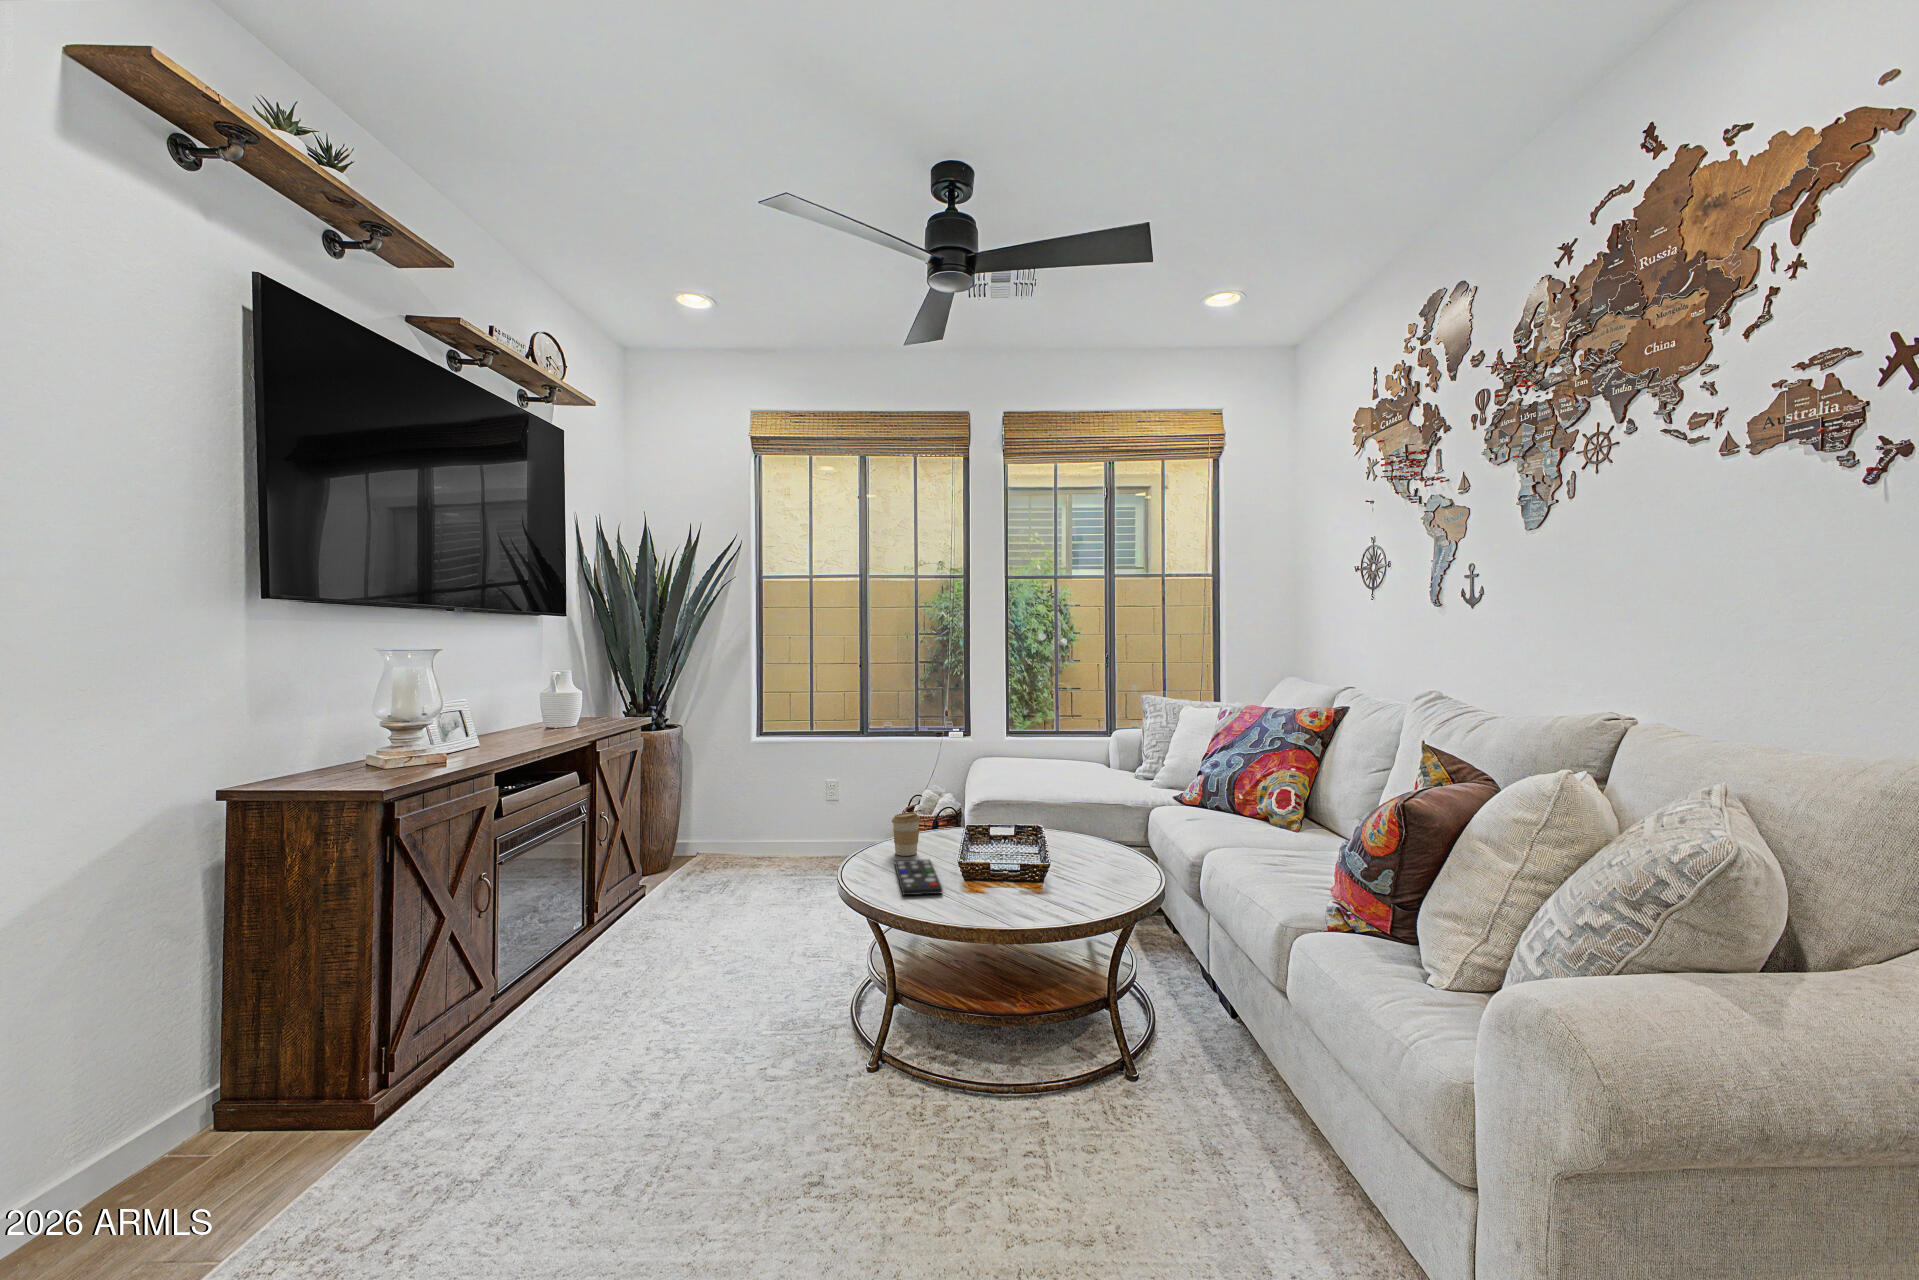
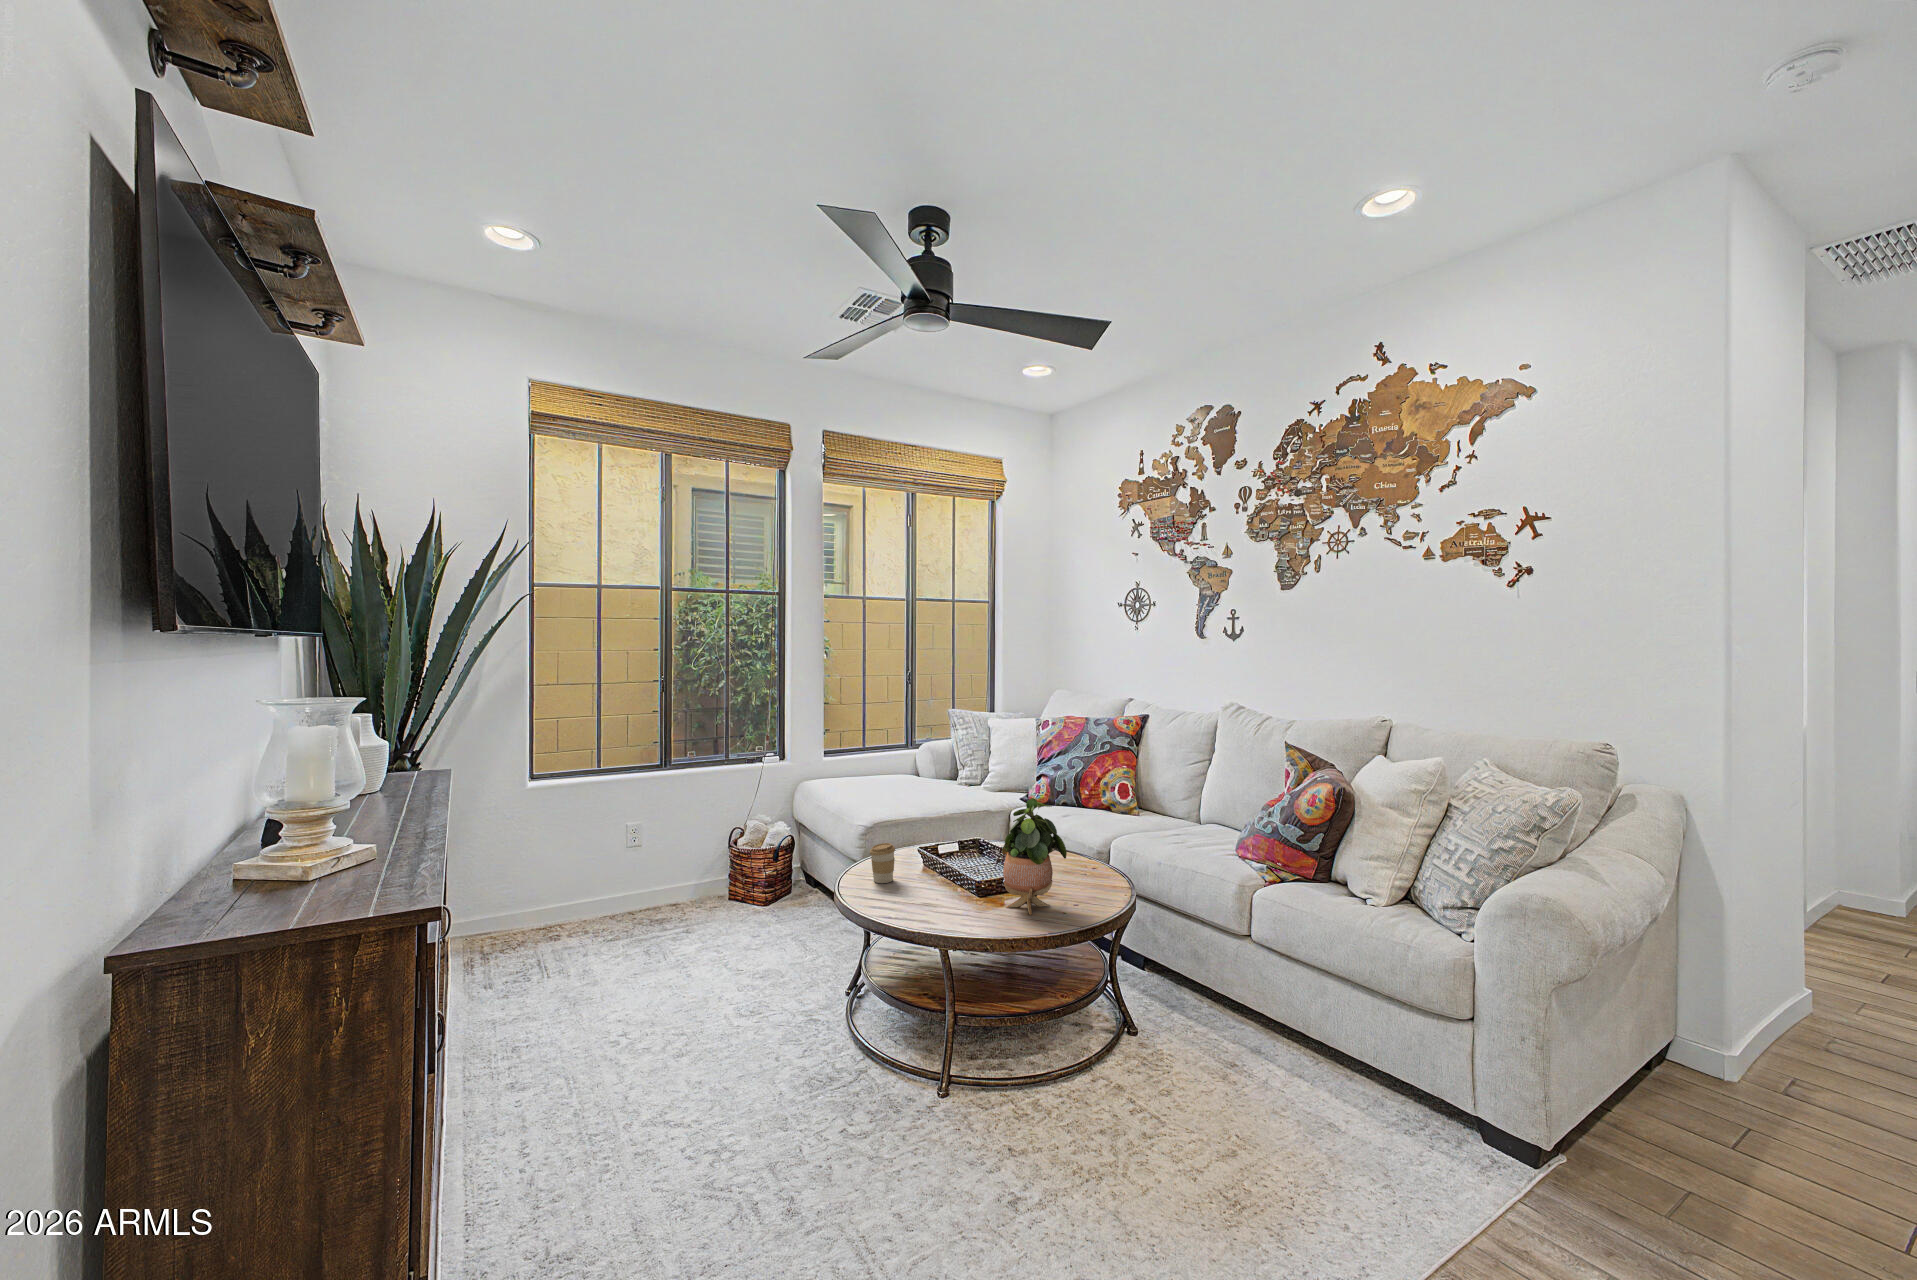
potted plant: none [986,771,1063,911] -> present [1002,798,1067,915]
remote control: present [895,859,943,895] -> none [890,882,966,917]

